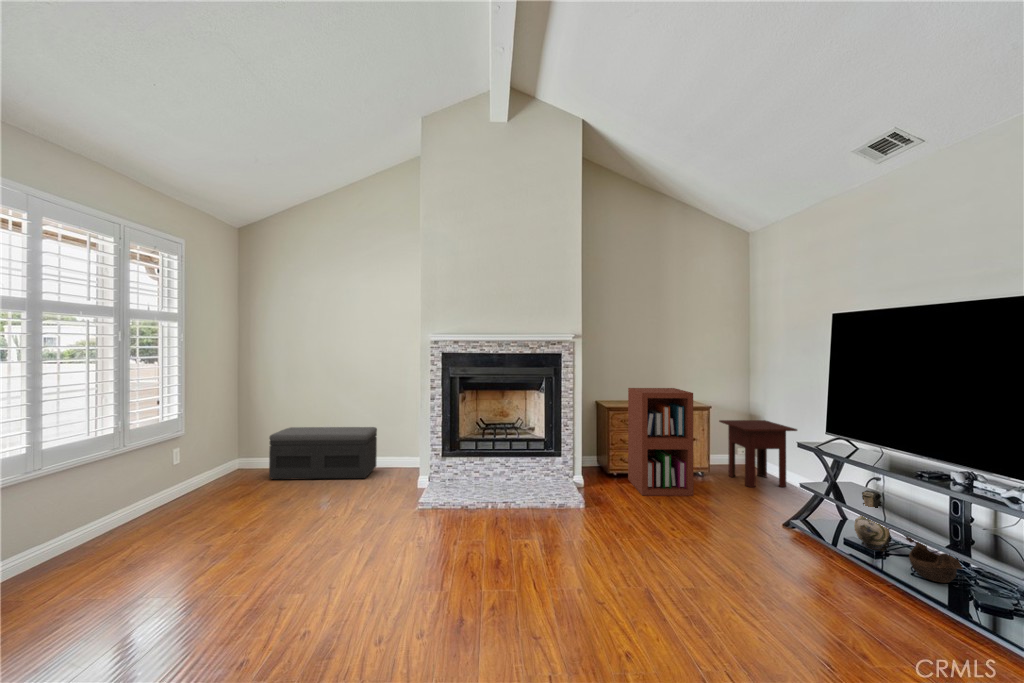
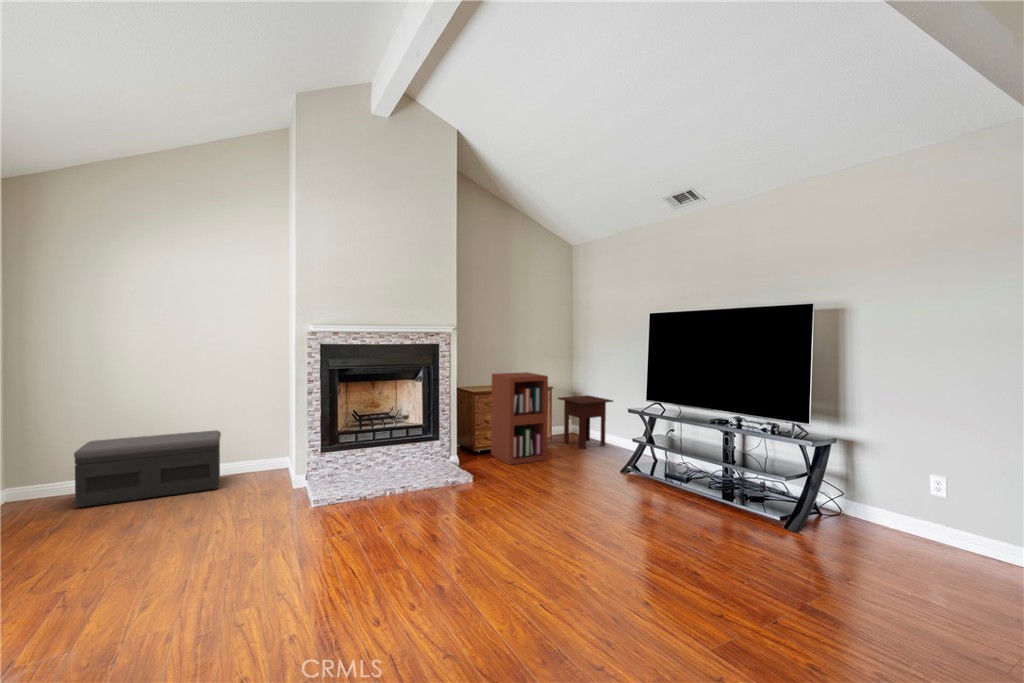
decorative vase: present [854,490,892,551] -> none [659,437,680,476]
decorative bowl: present [906,535,963,583] -> none [688,458,718,487]

